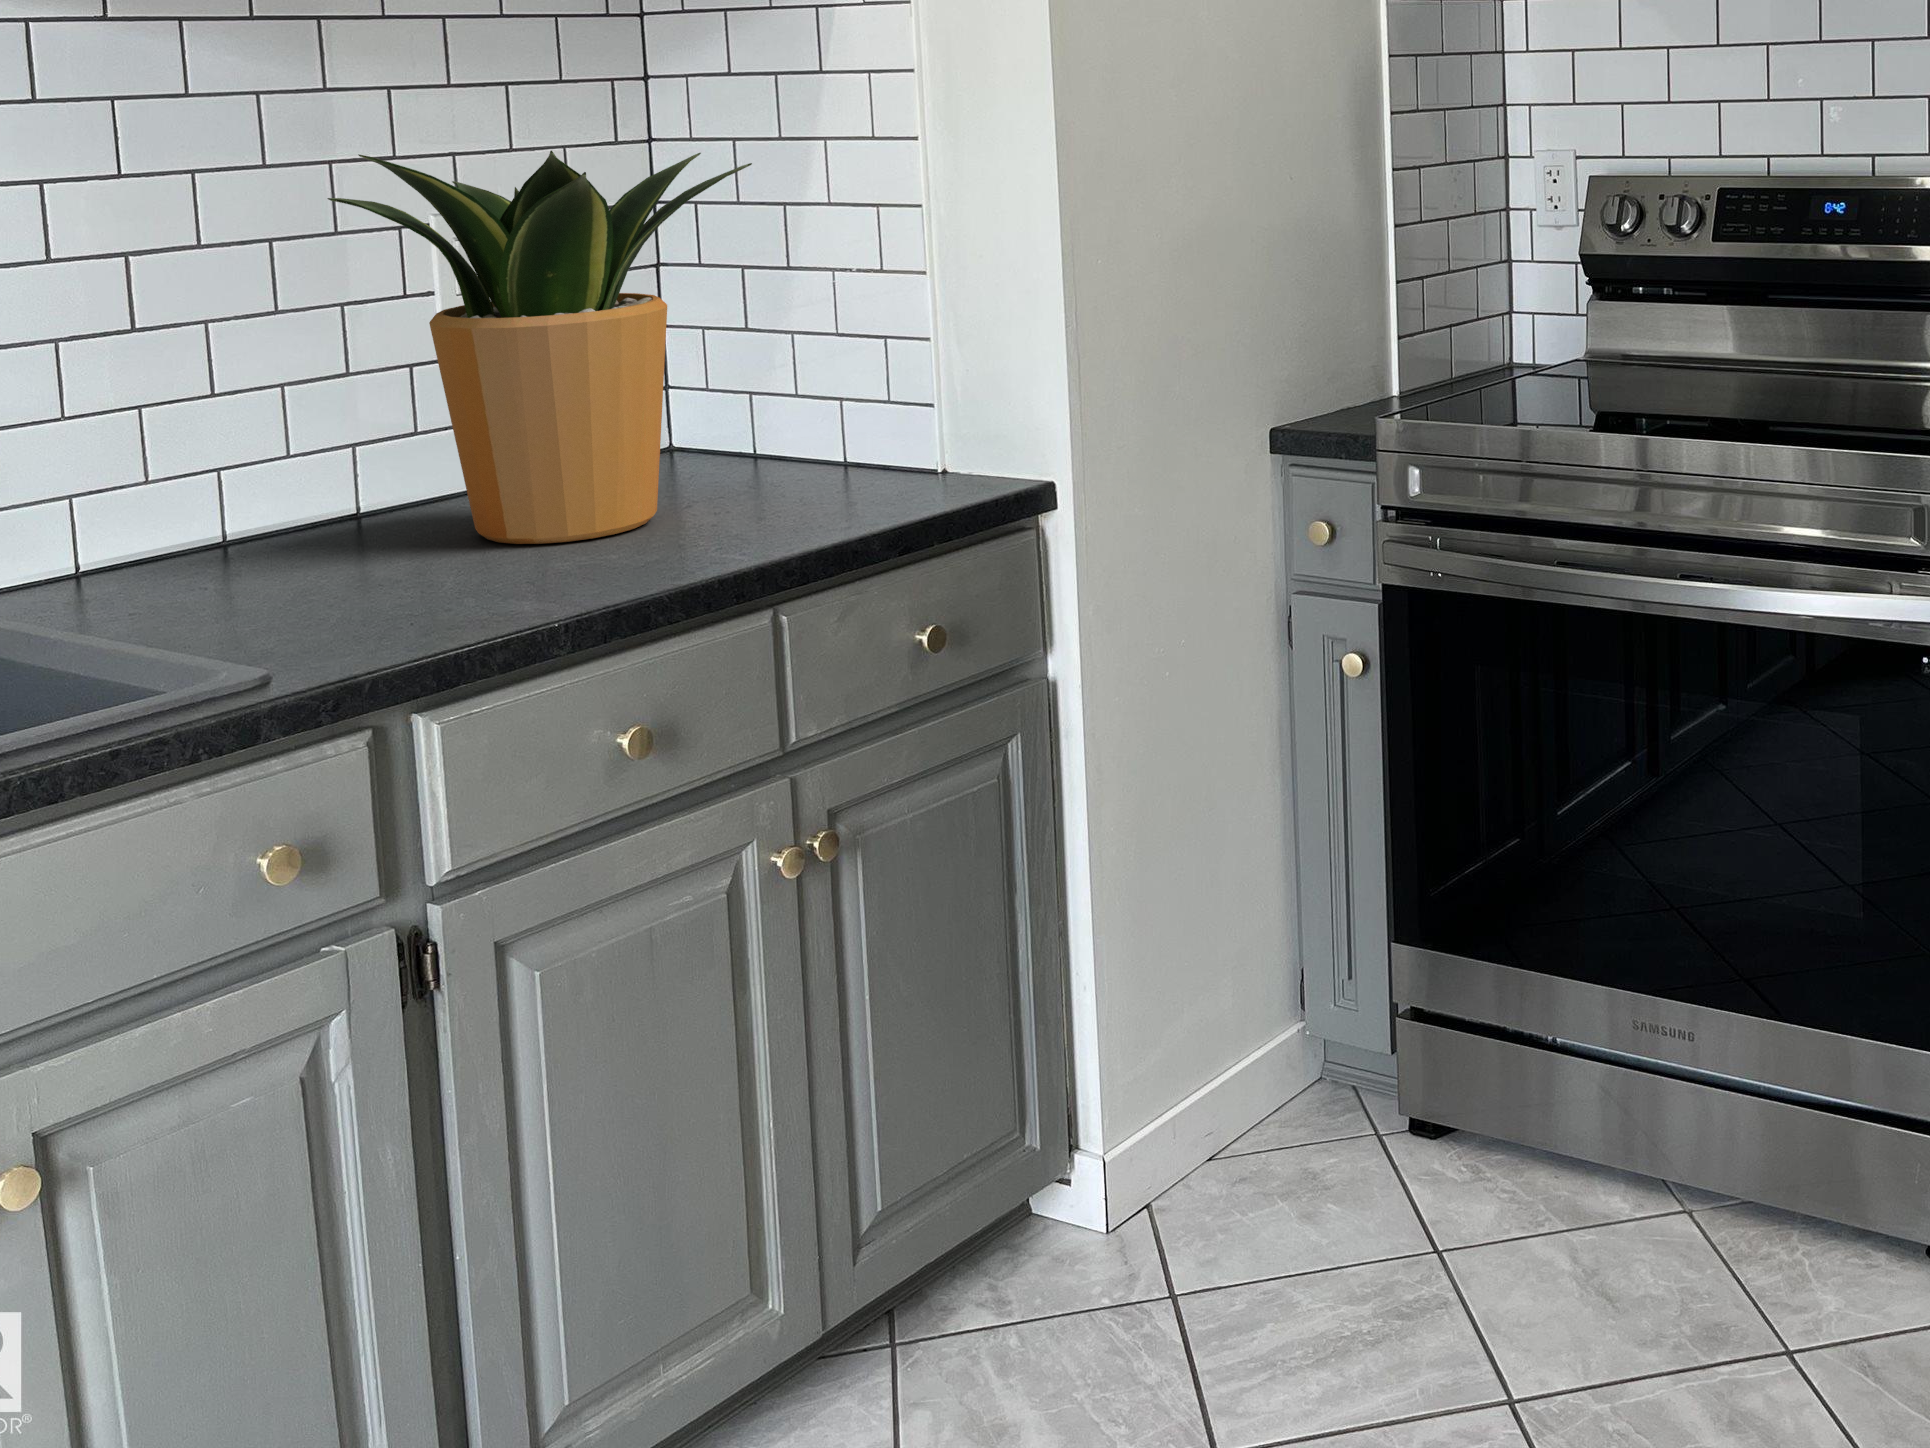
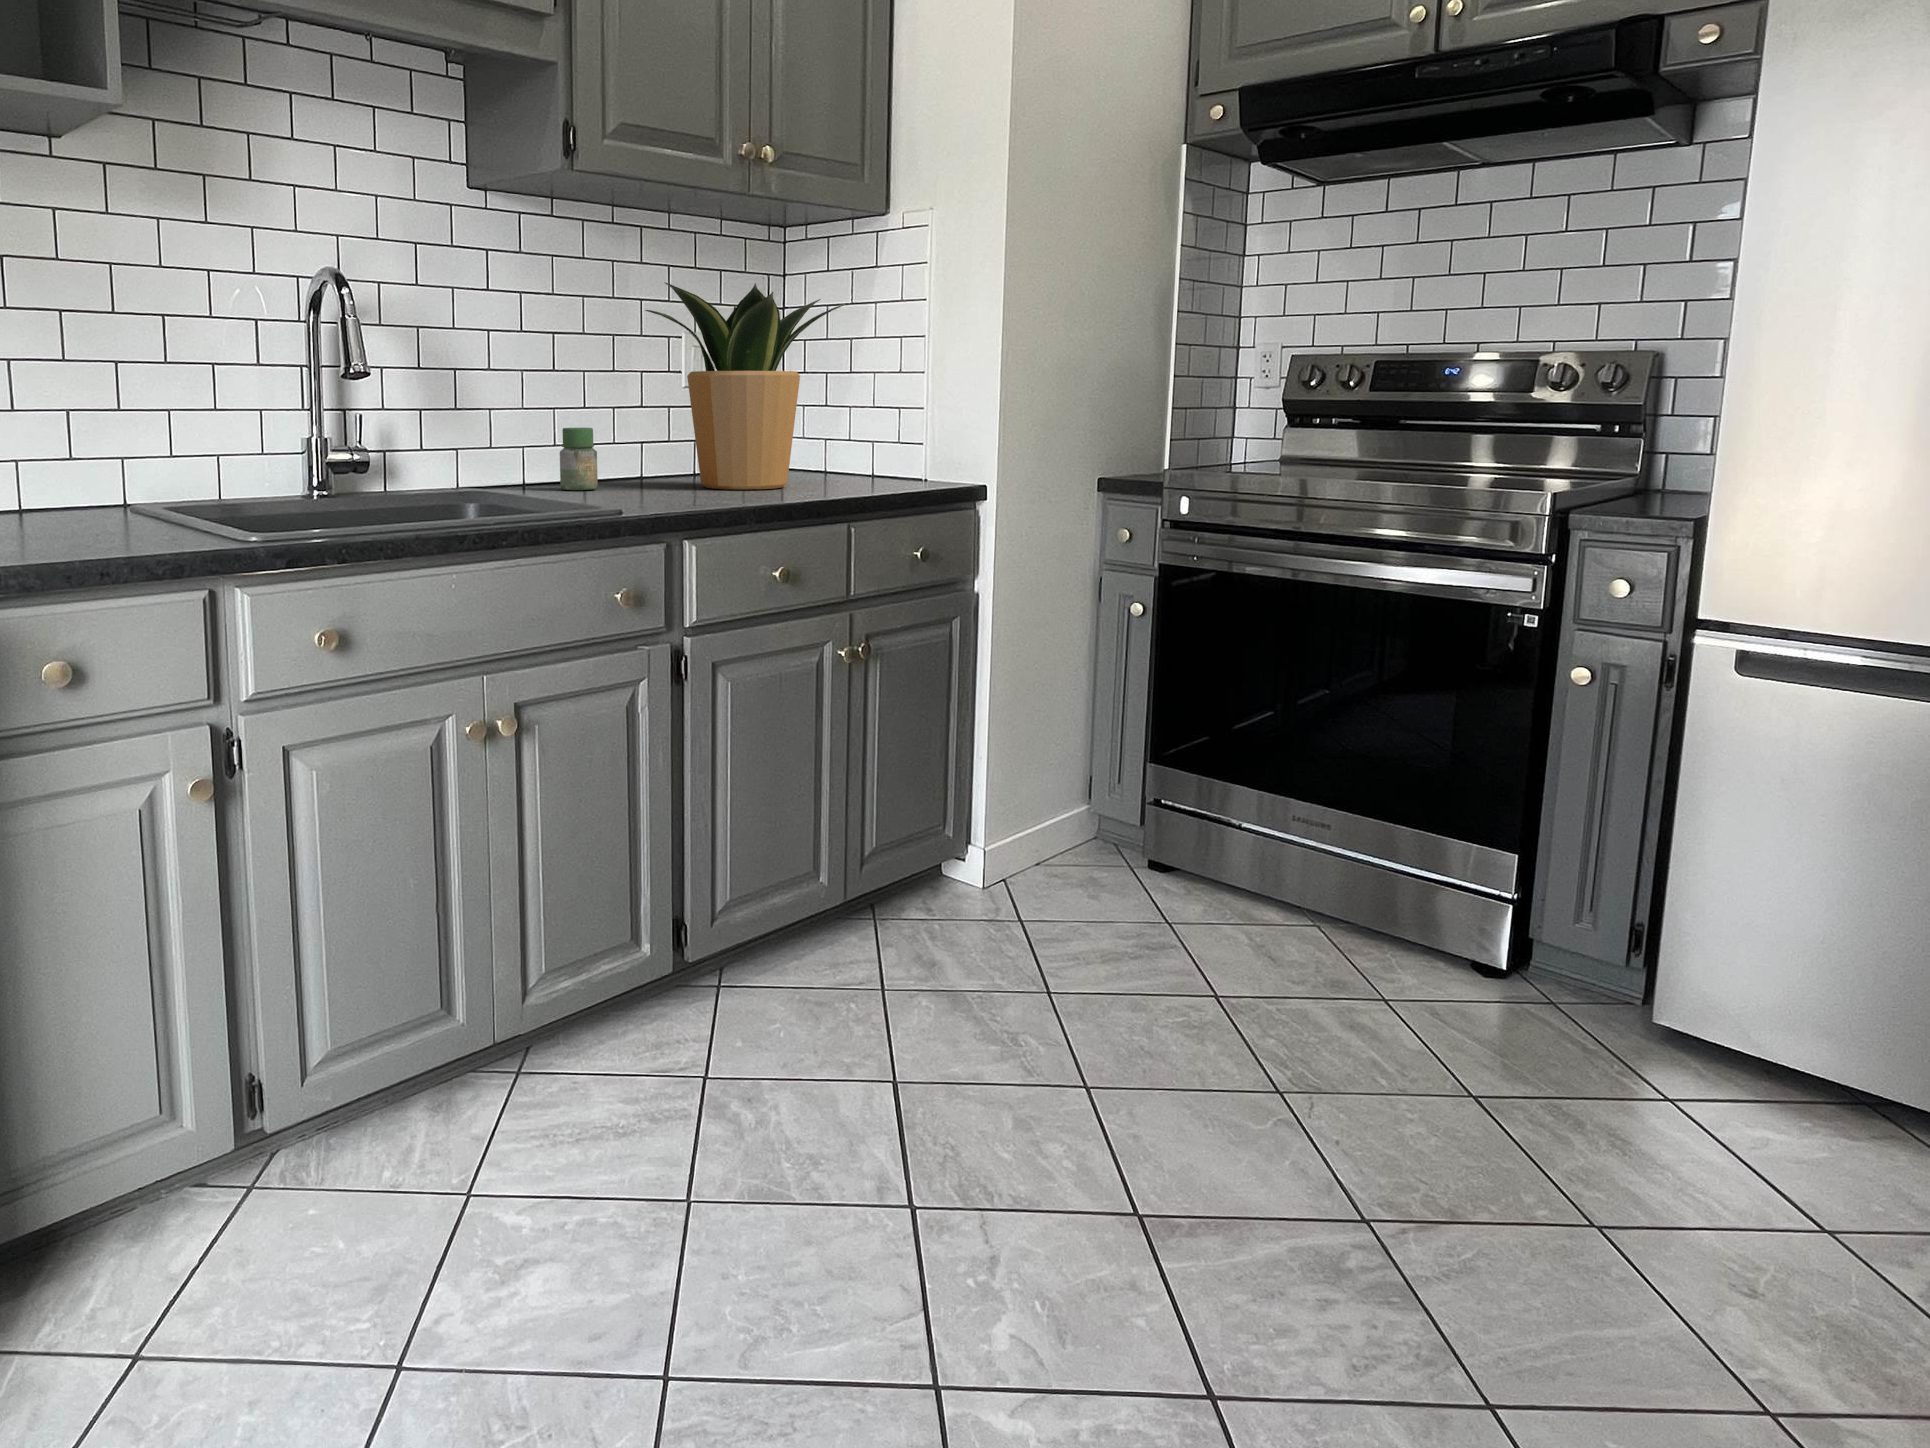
jar: none [150,446,243,582] -> present [560,428,598,490]

